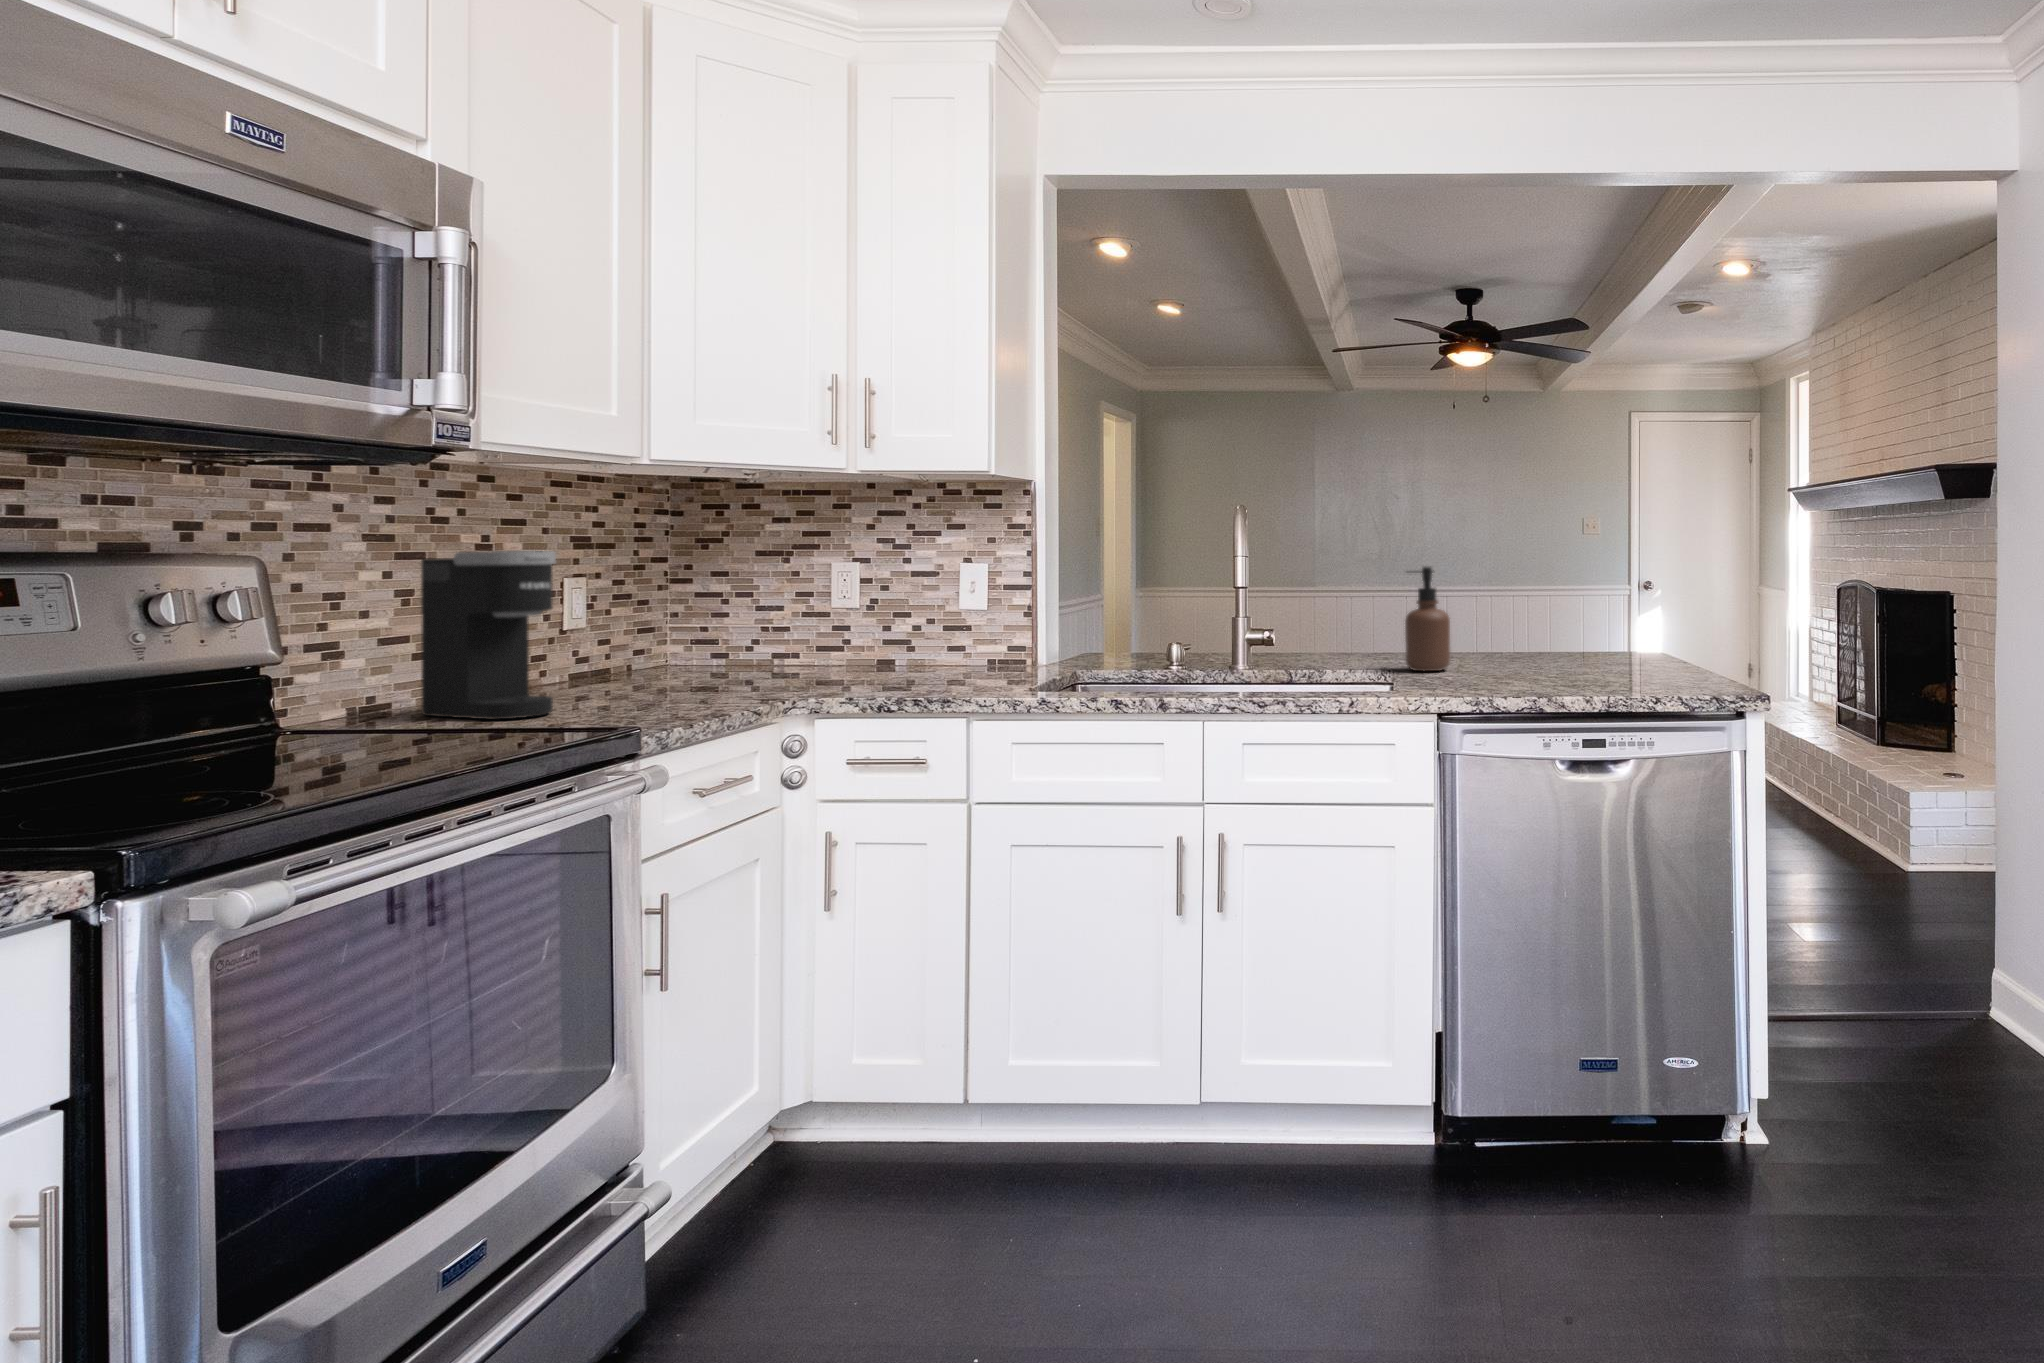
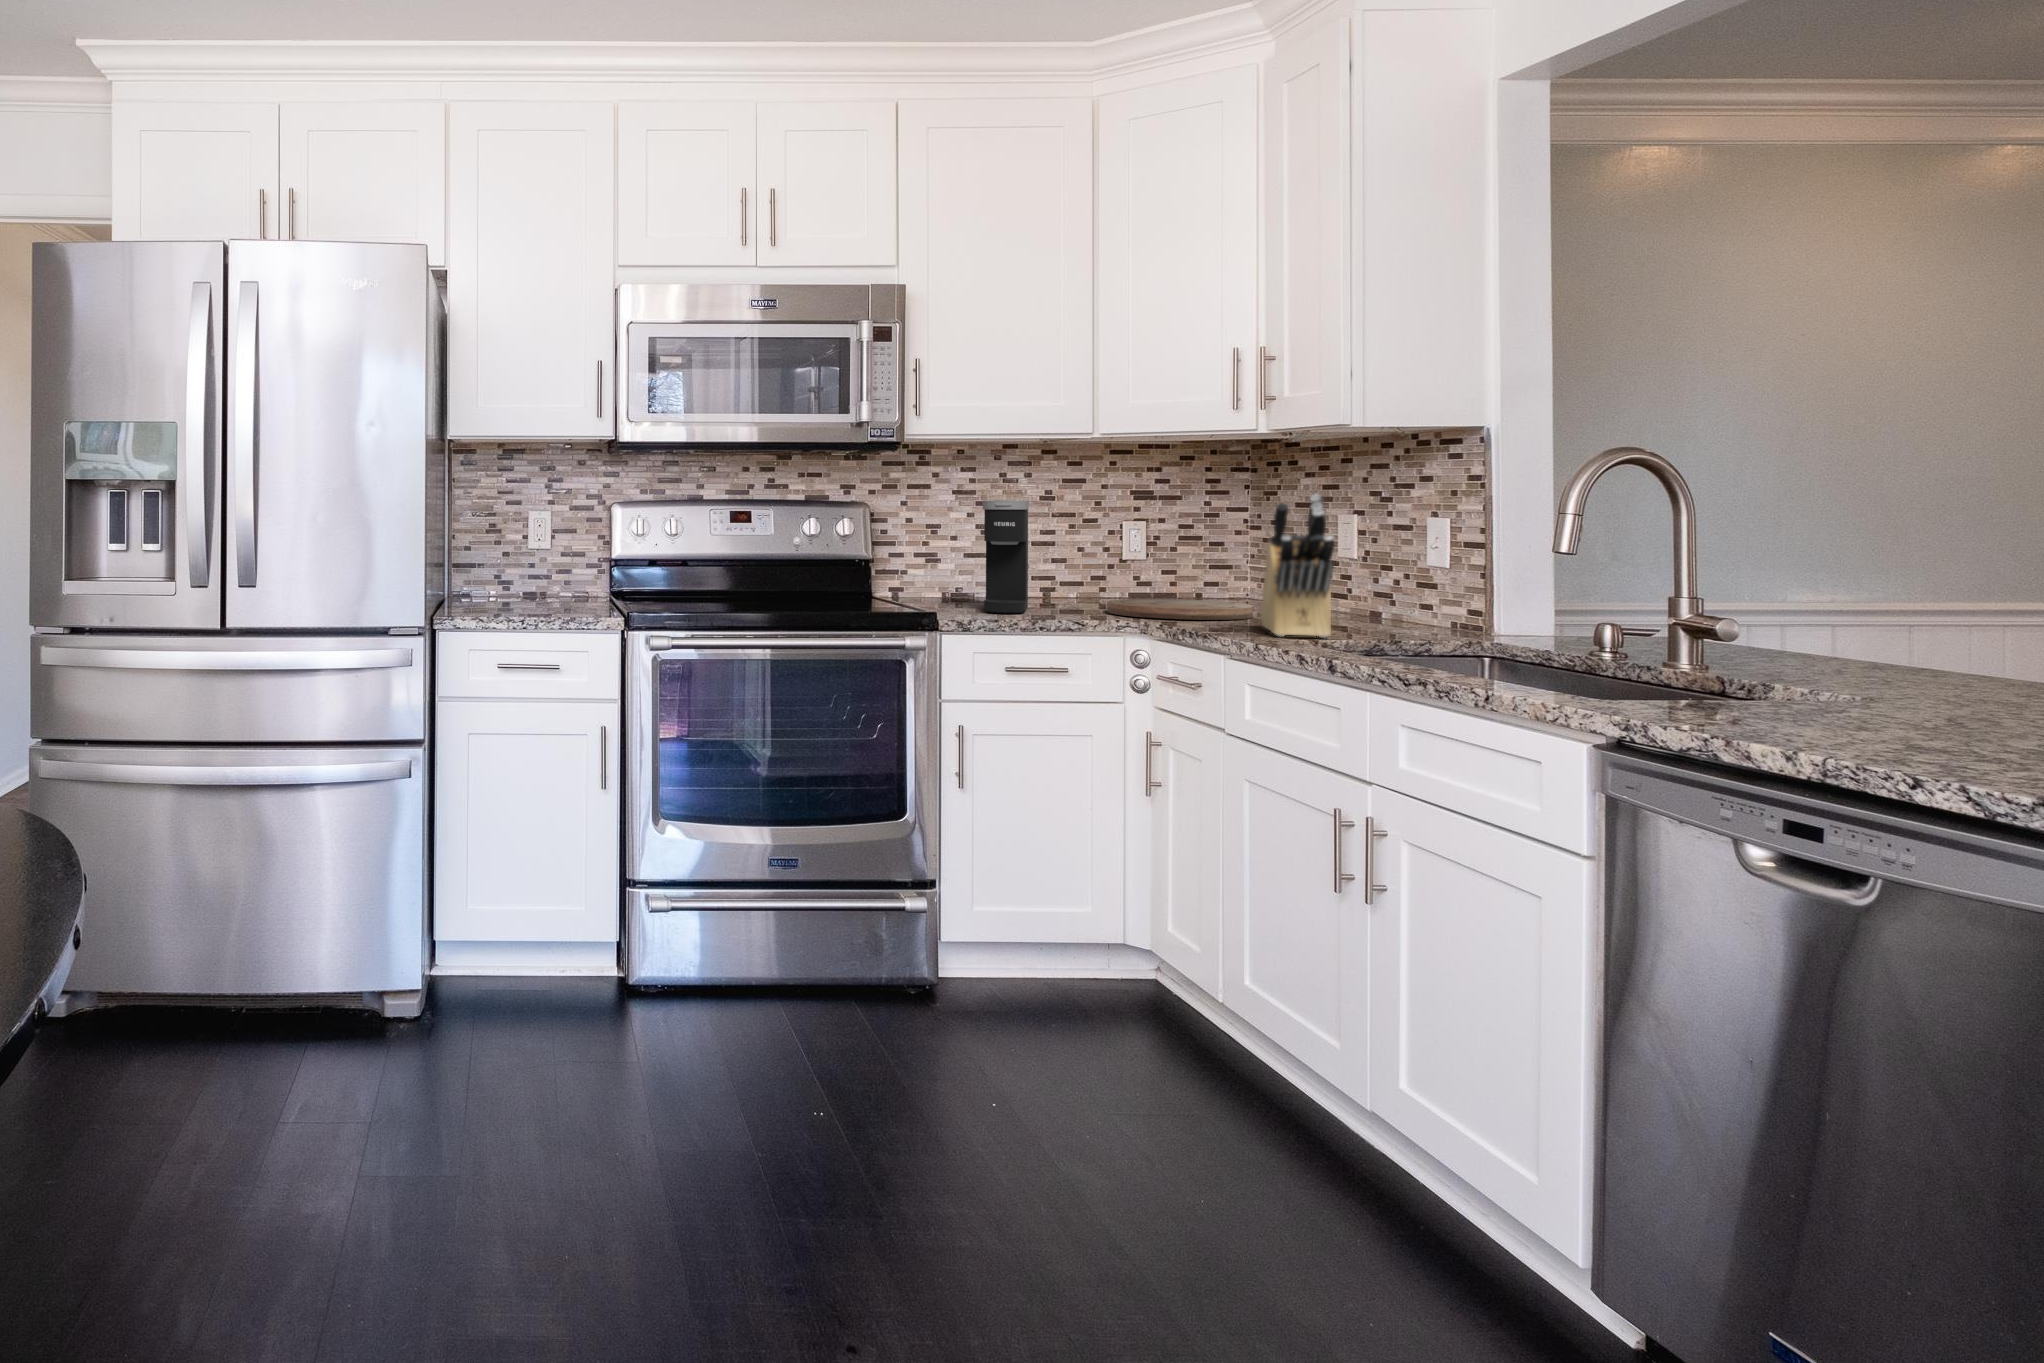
knife block: none [855,543,1011,684] -> present [1260,495,1335,637]
soap dispenser: present [1405,567,1450,671] -> none [1821,536,1939,732]
cutting board: none [605,665,791,695] -> present [1107,599,1253,620]

